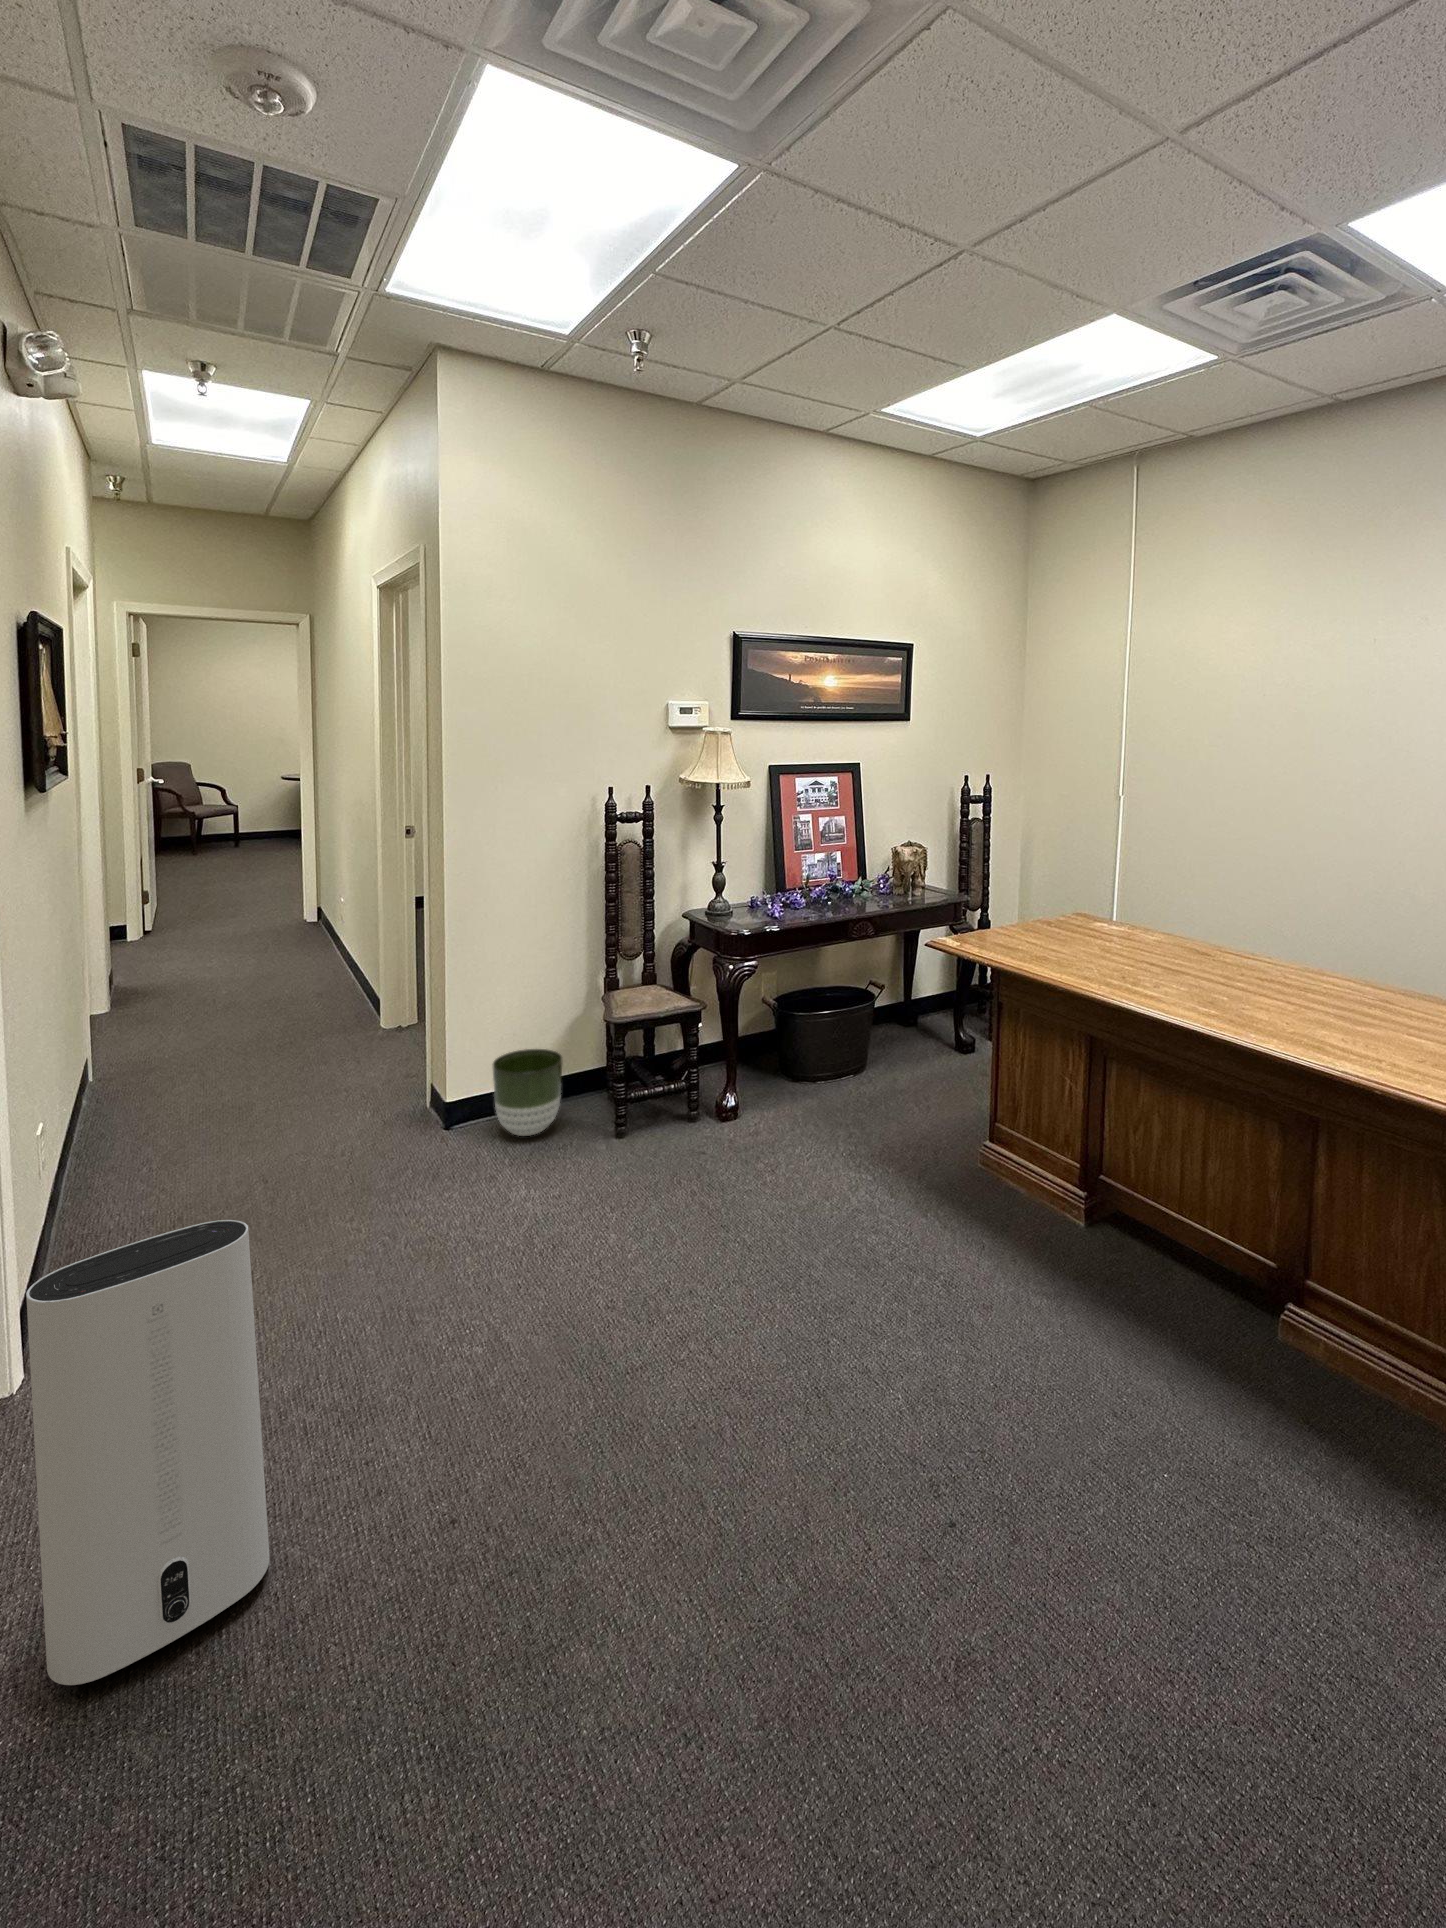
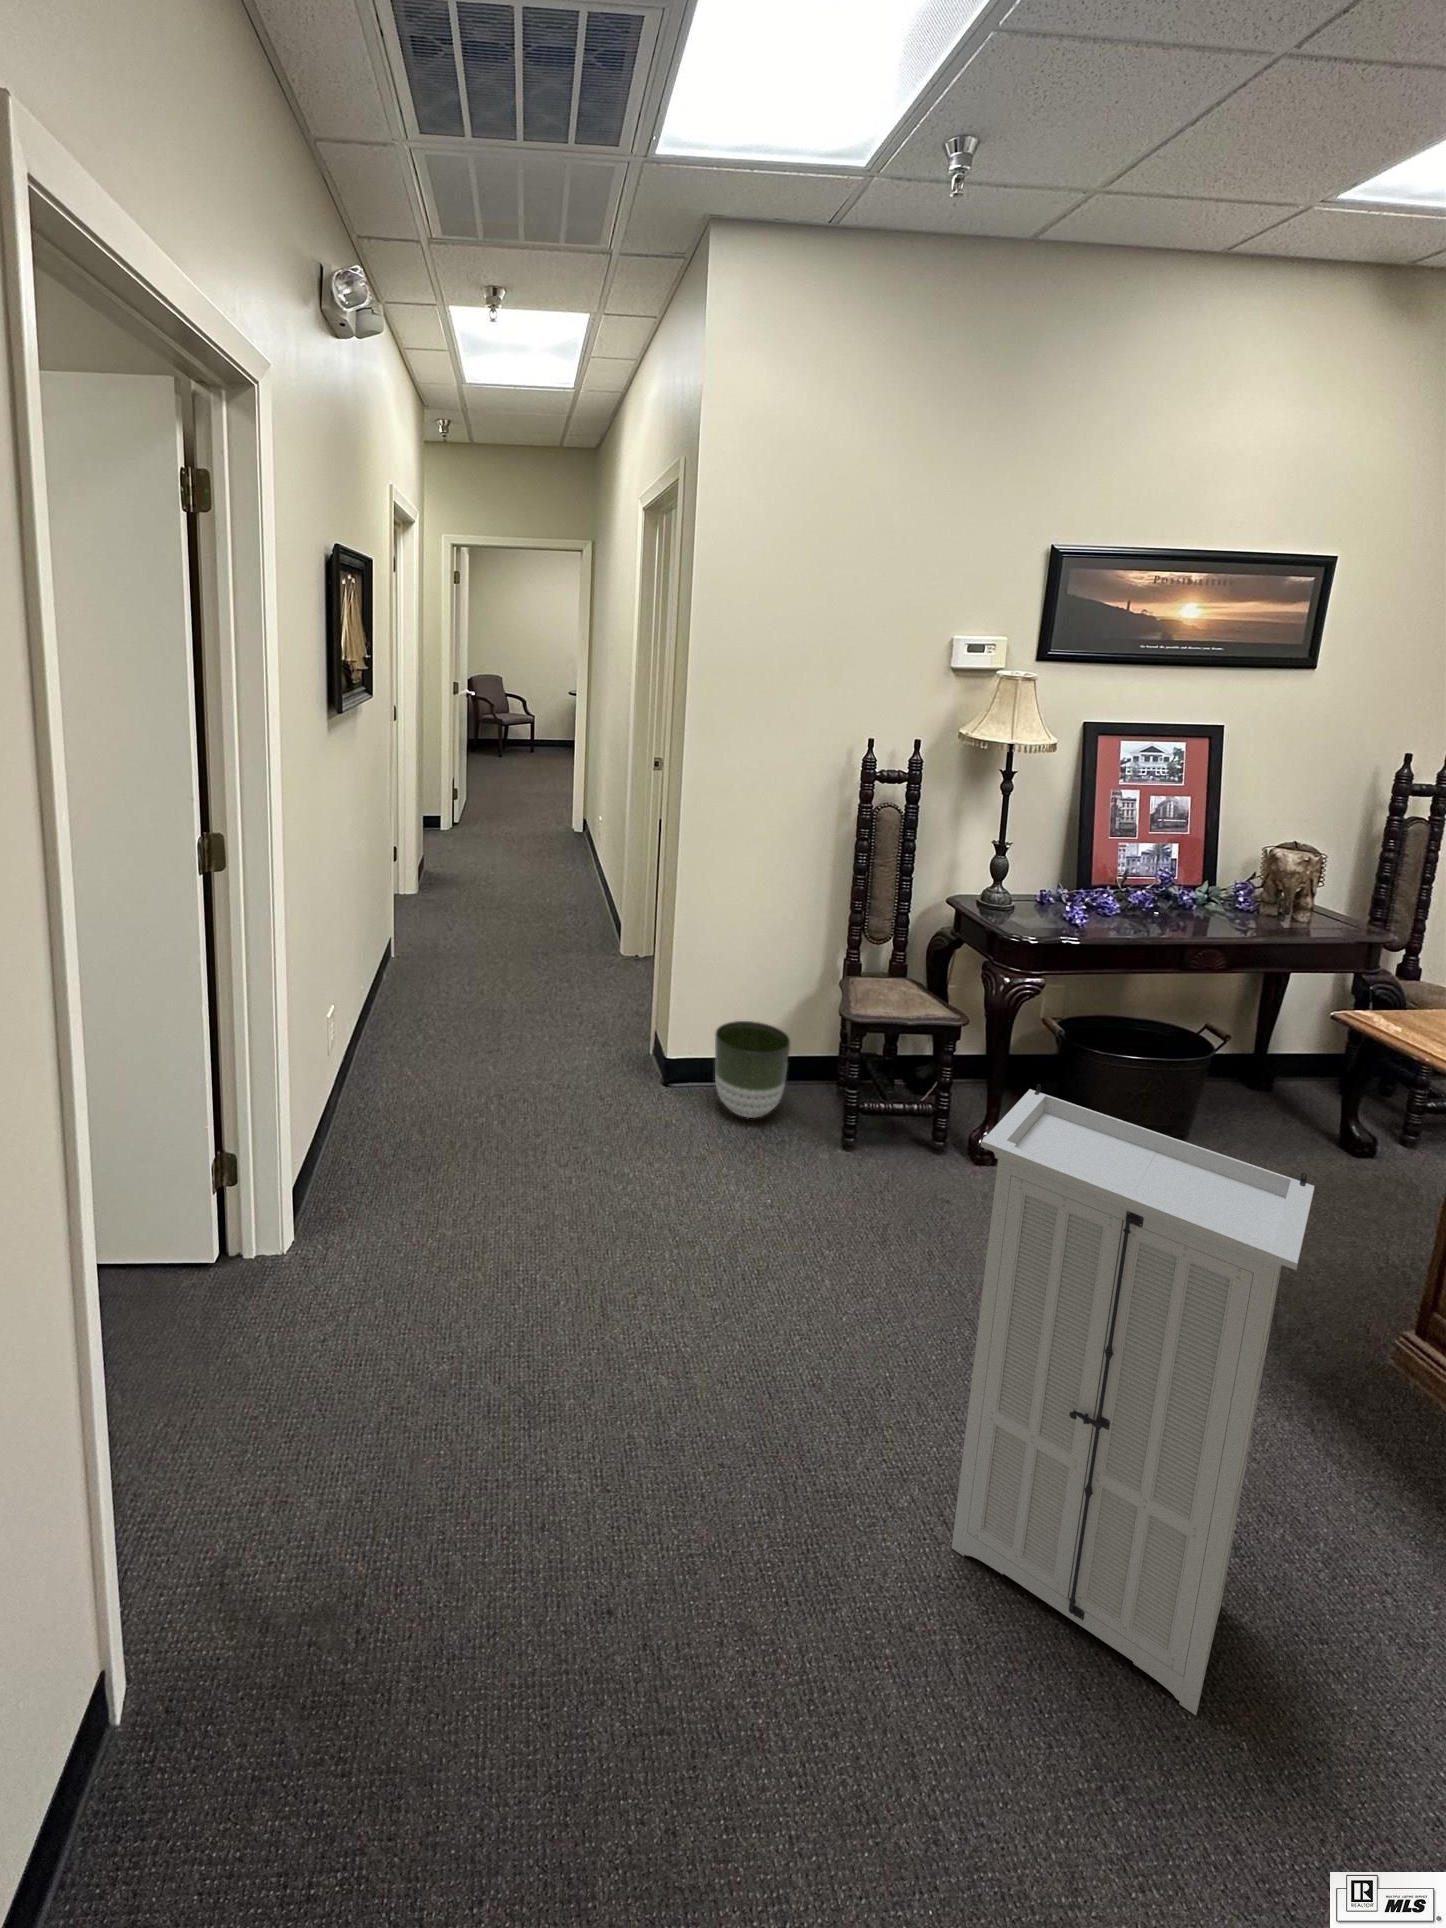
storage cabinet: none [709,1008,902,1392] -> present [951,1084,1315,1715]
air purifier: present [26,1220,270,1685] -> none [228,1199,426,1645]

